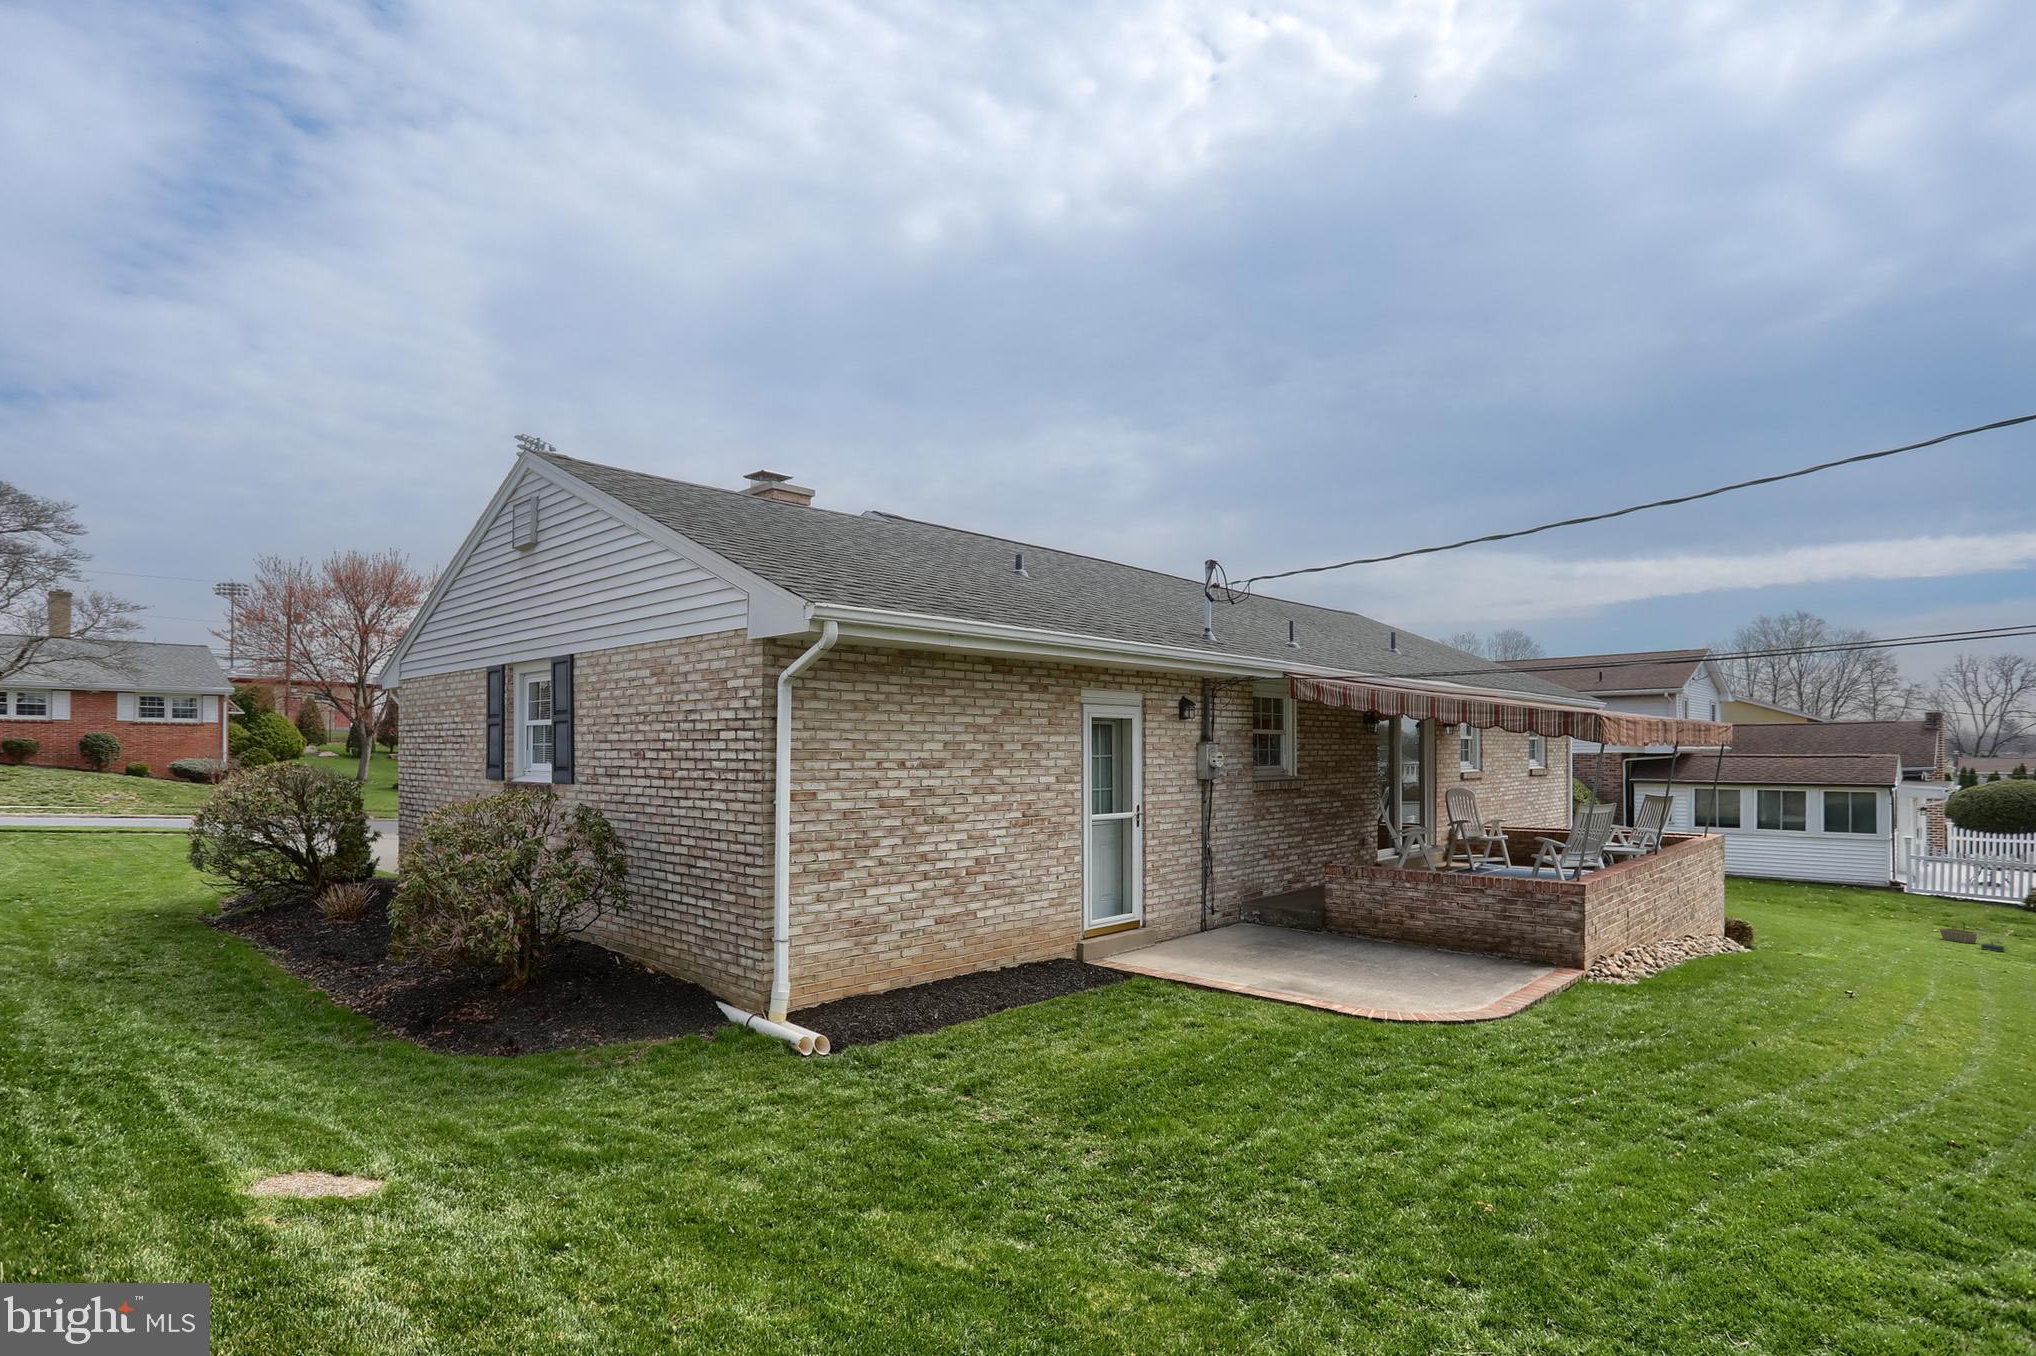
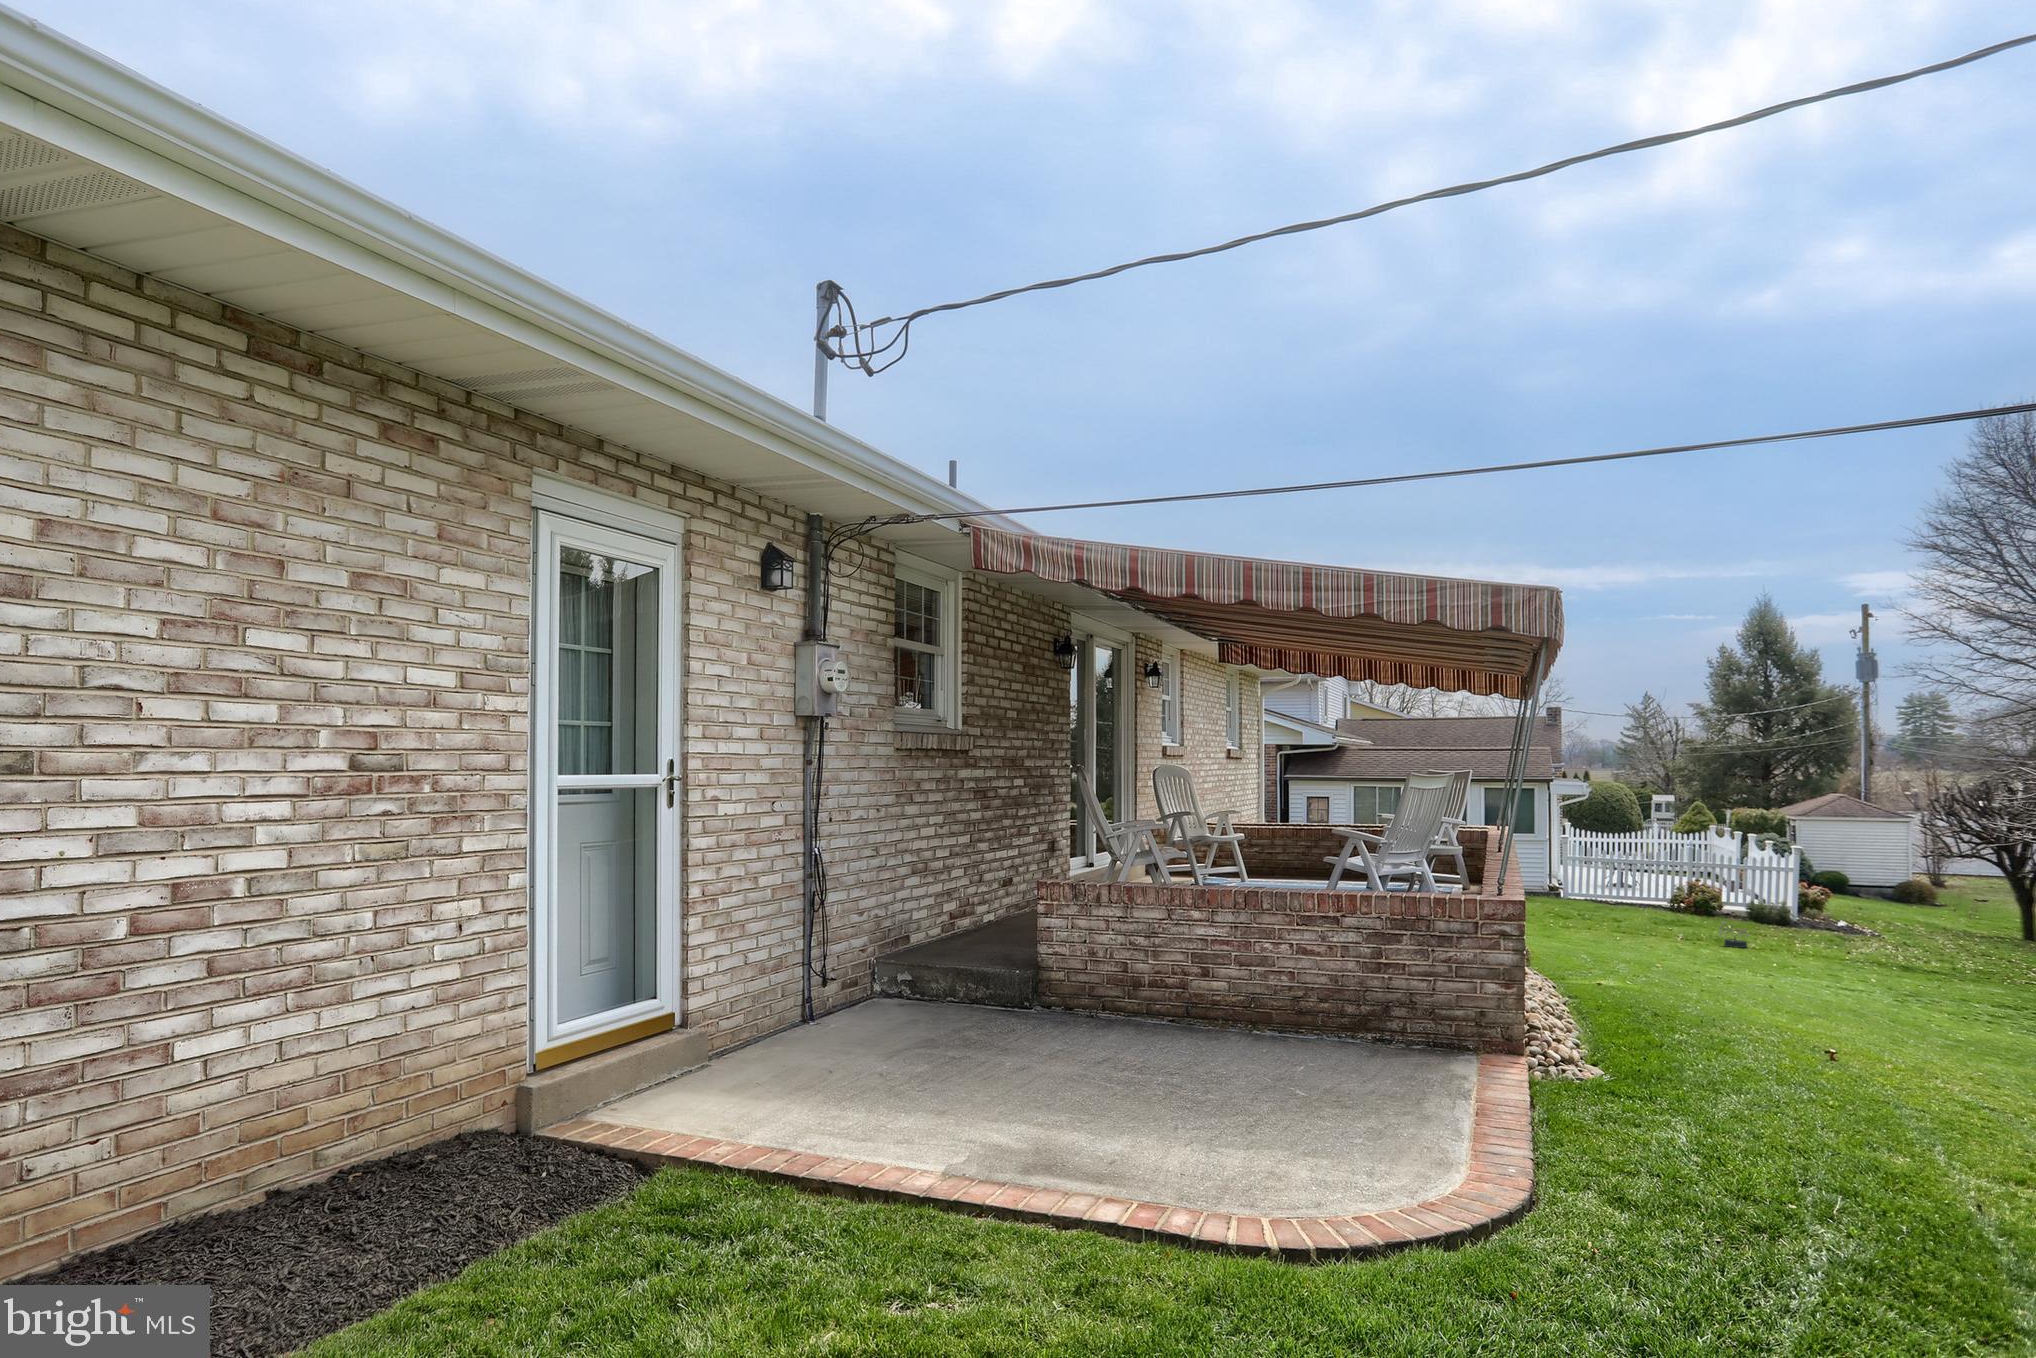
basket: present [1939,921,1977,944] -> none [1672,915,1712,942]

